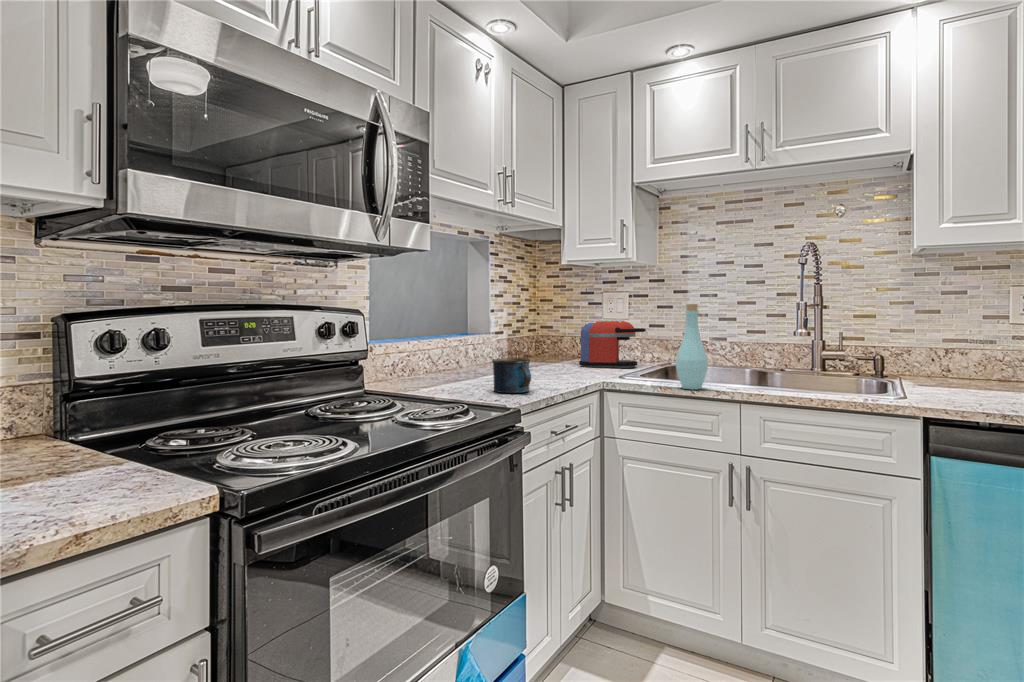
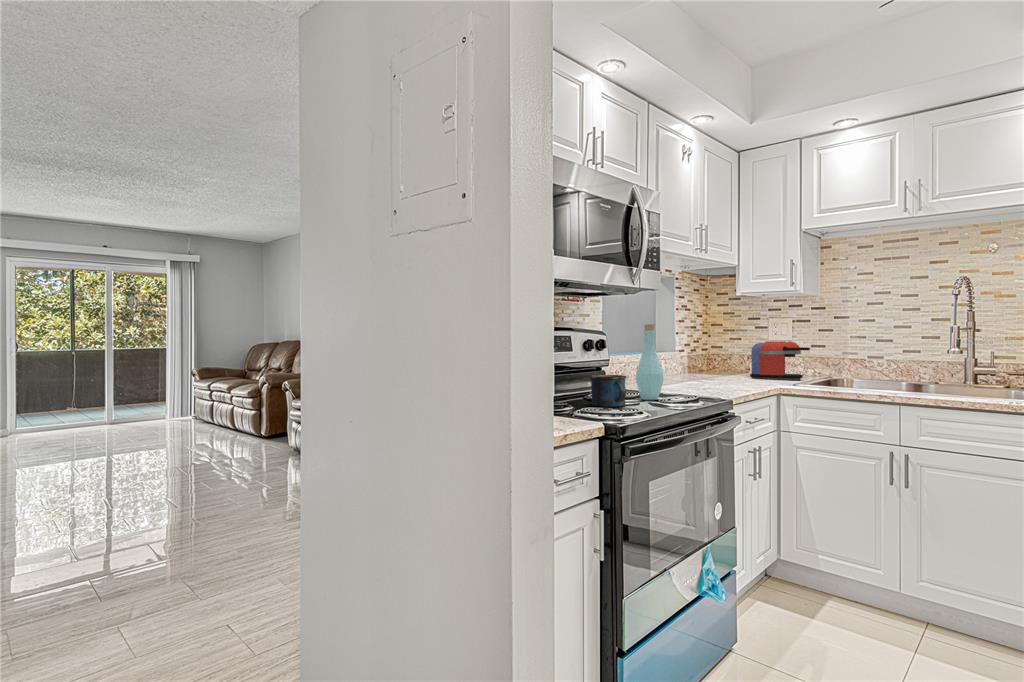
bottle: present [676,304,708,389] -> present [636,324,663,400]
mug: present [492,358,531,393] -> present [590,375,627,407]

